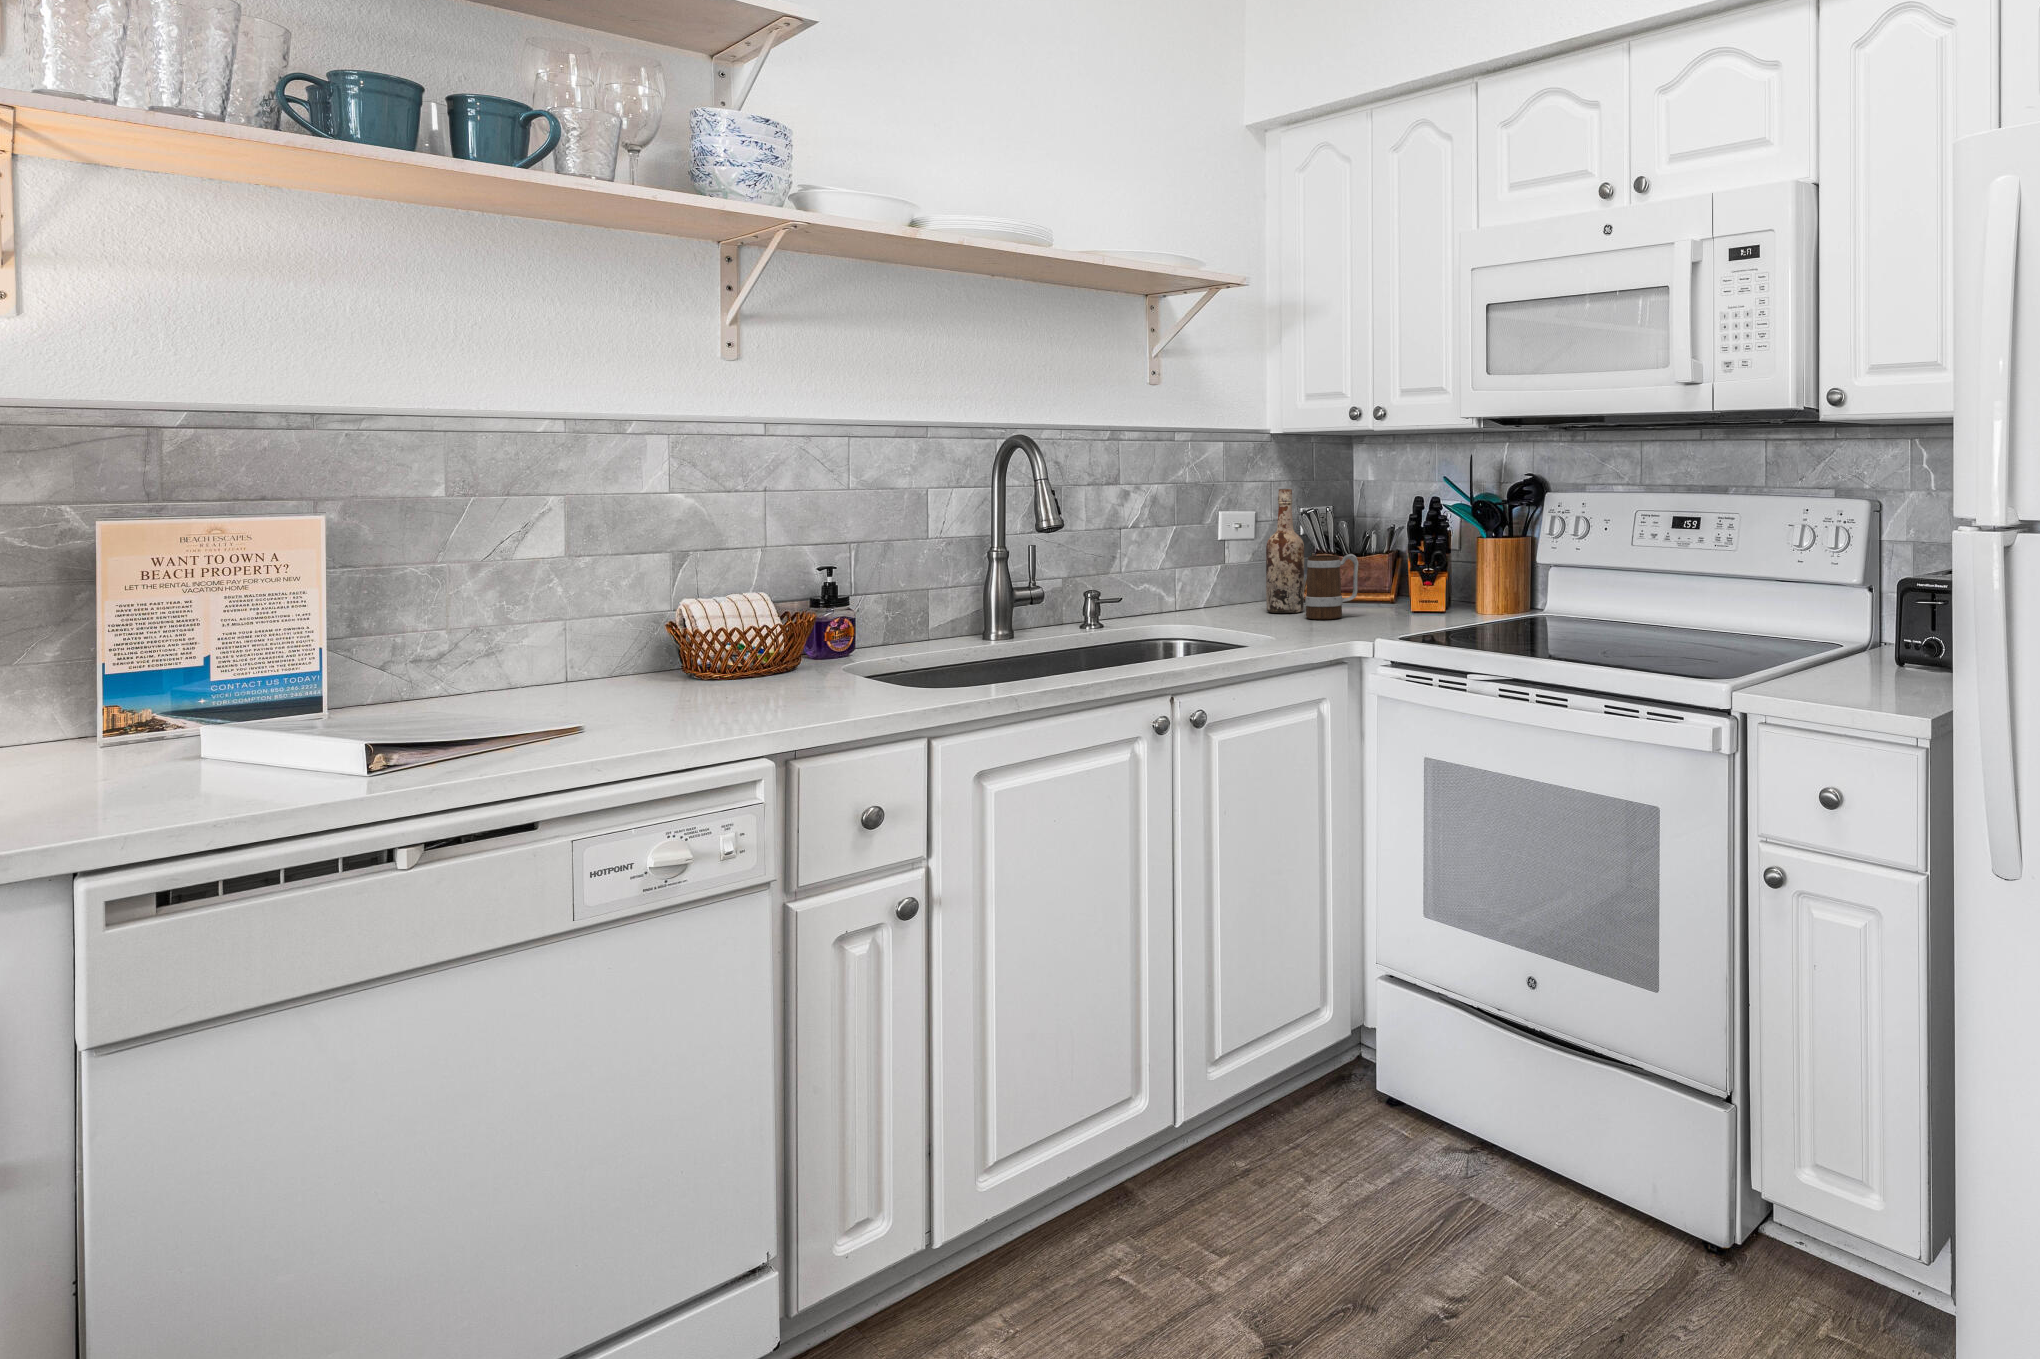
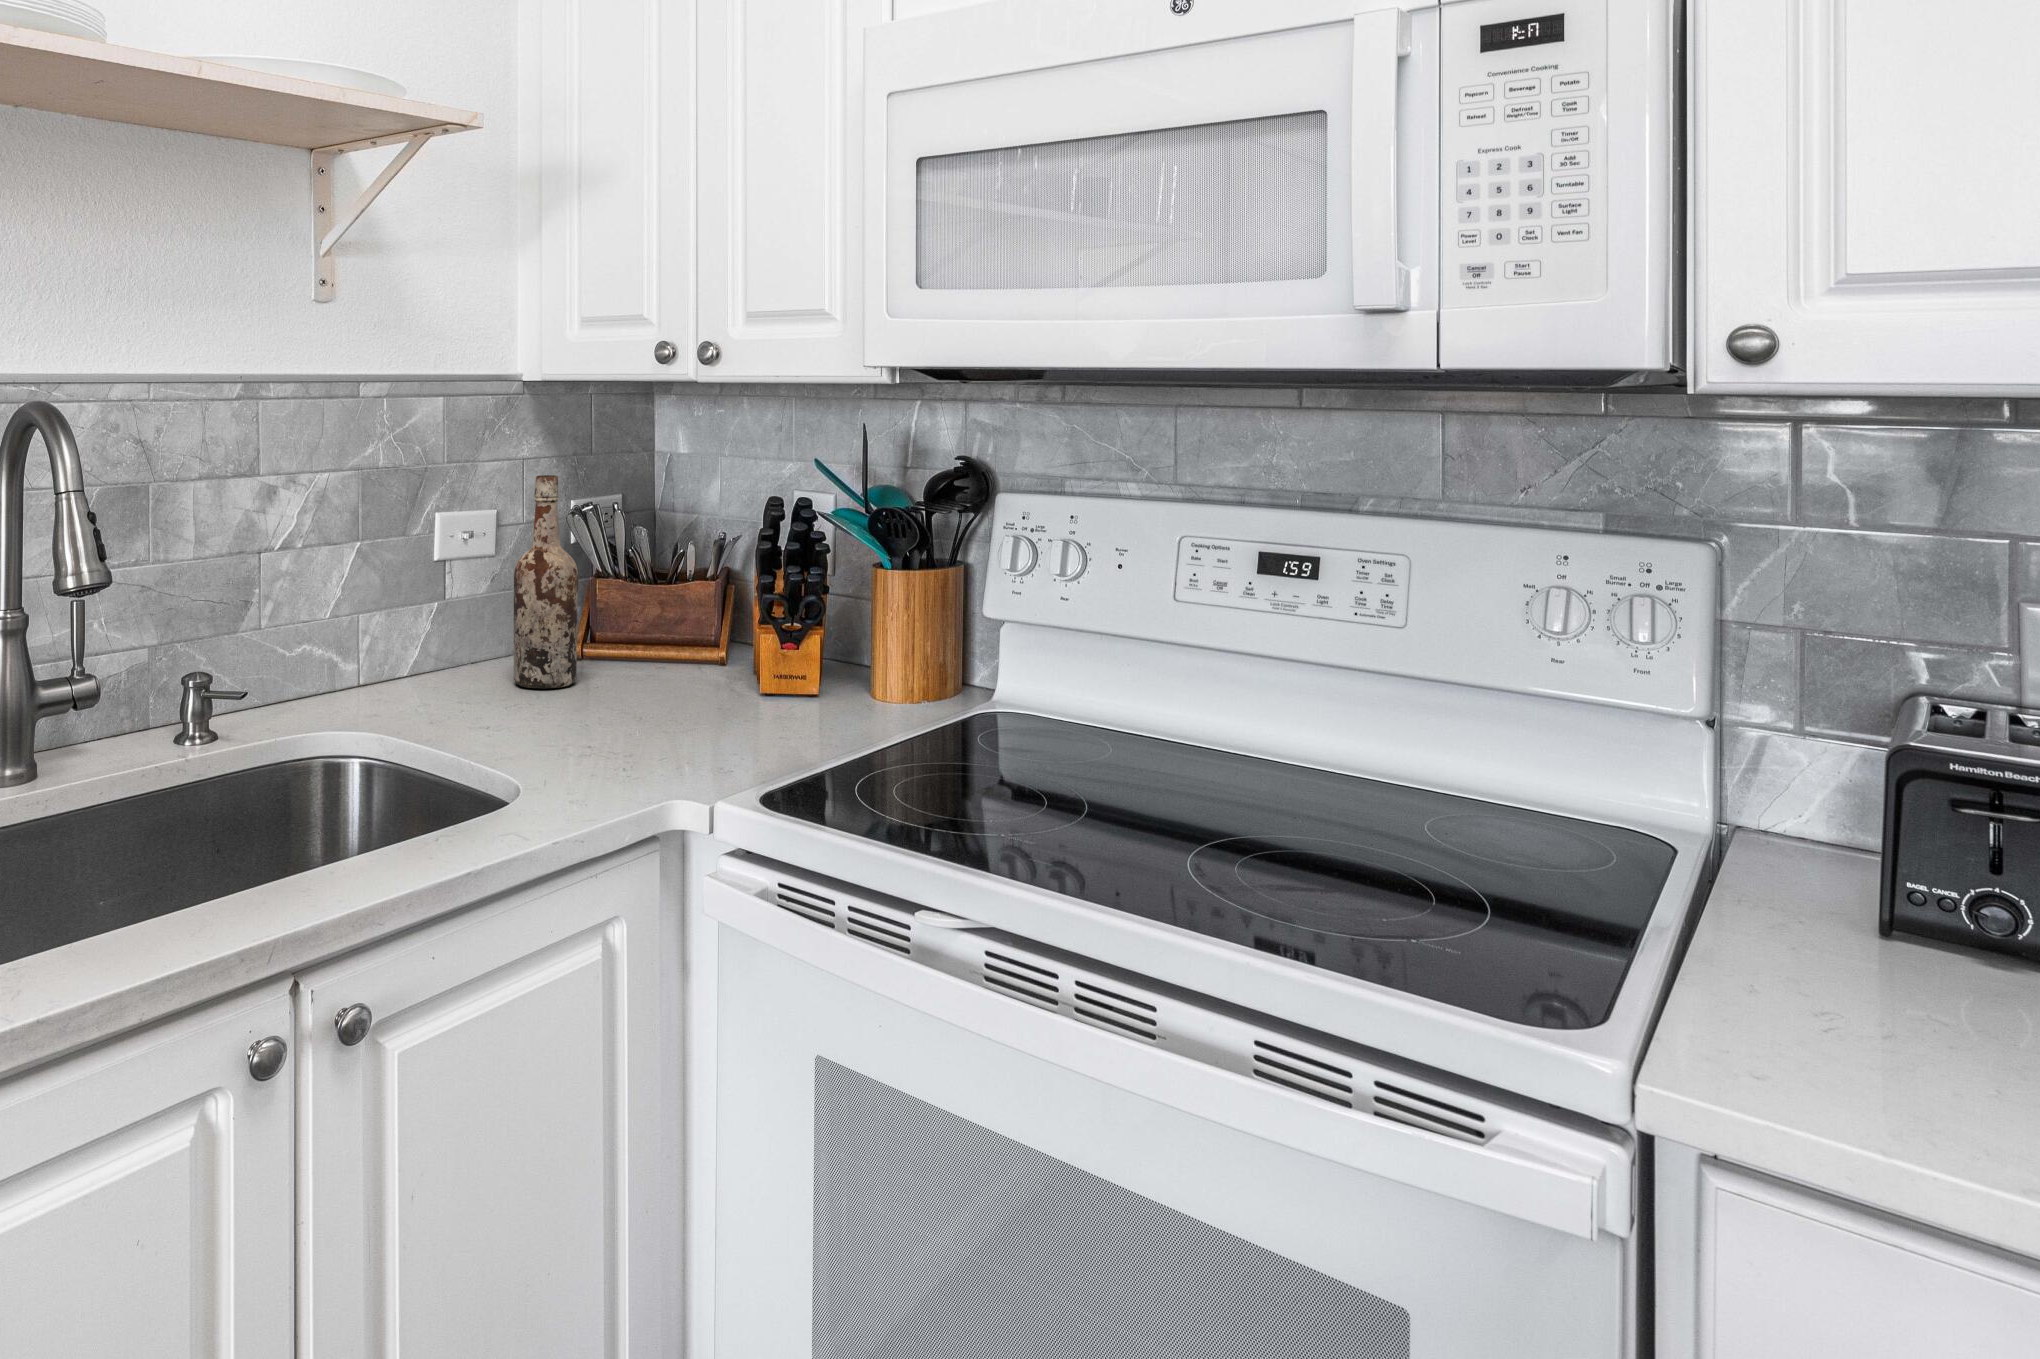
mug: present [1305,554,1358,619] -> none [579,593,671,711]

